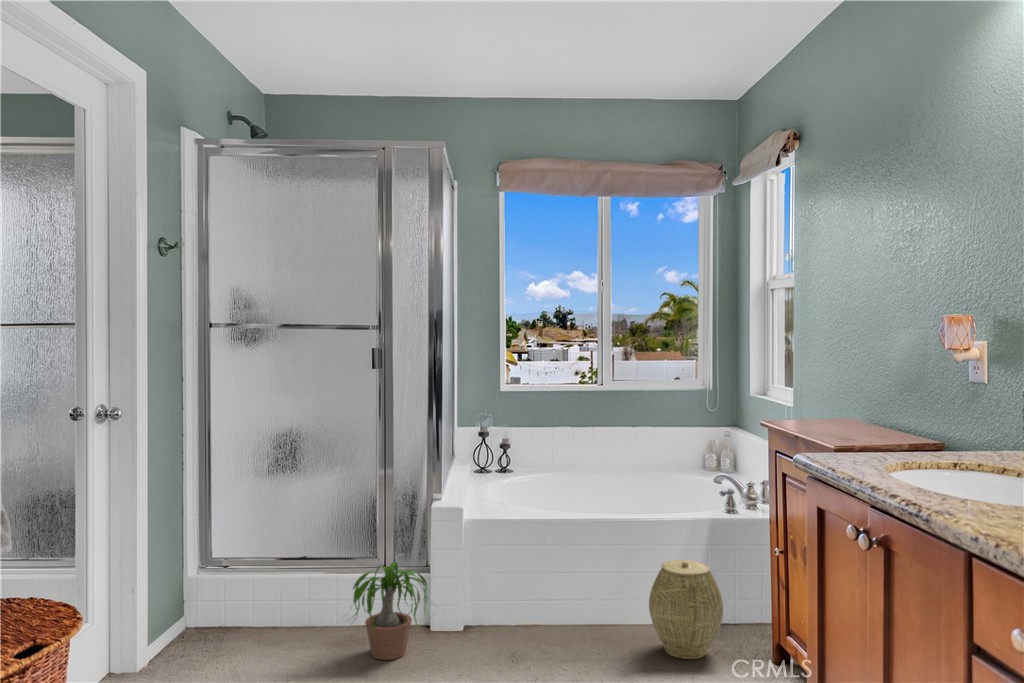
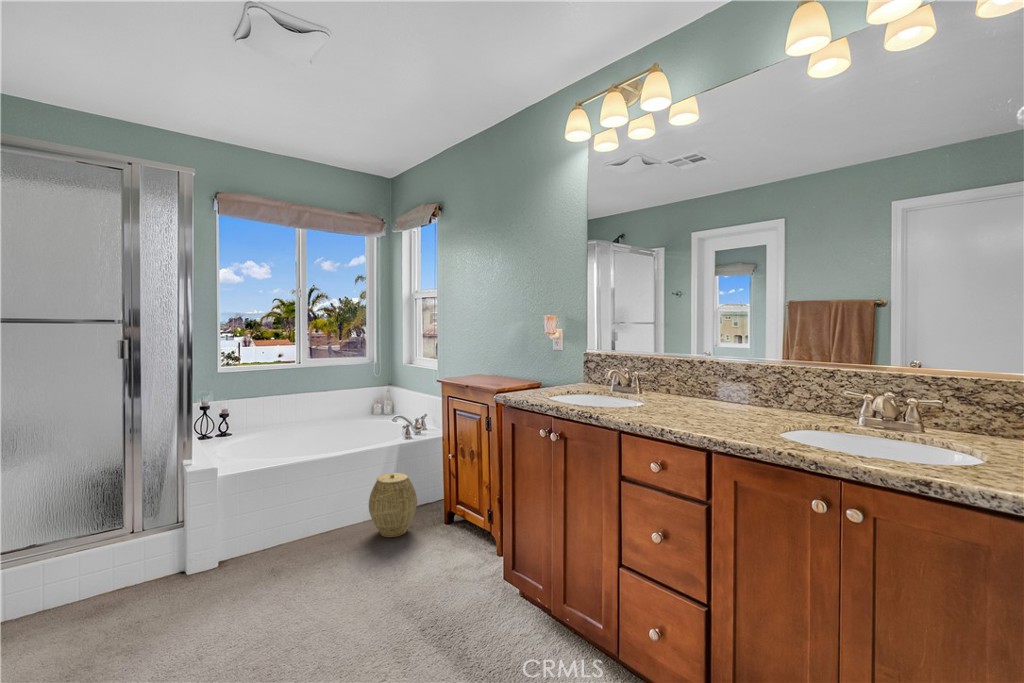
potted plant: present [353,562,430,660] -> none [105,522,213,608]

